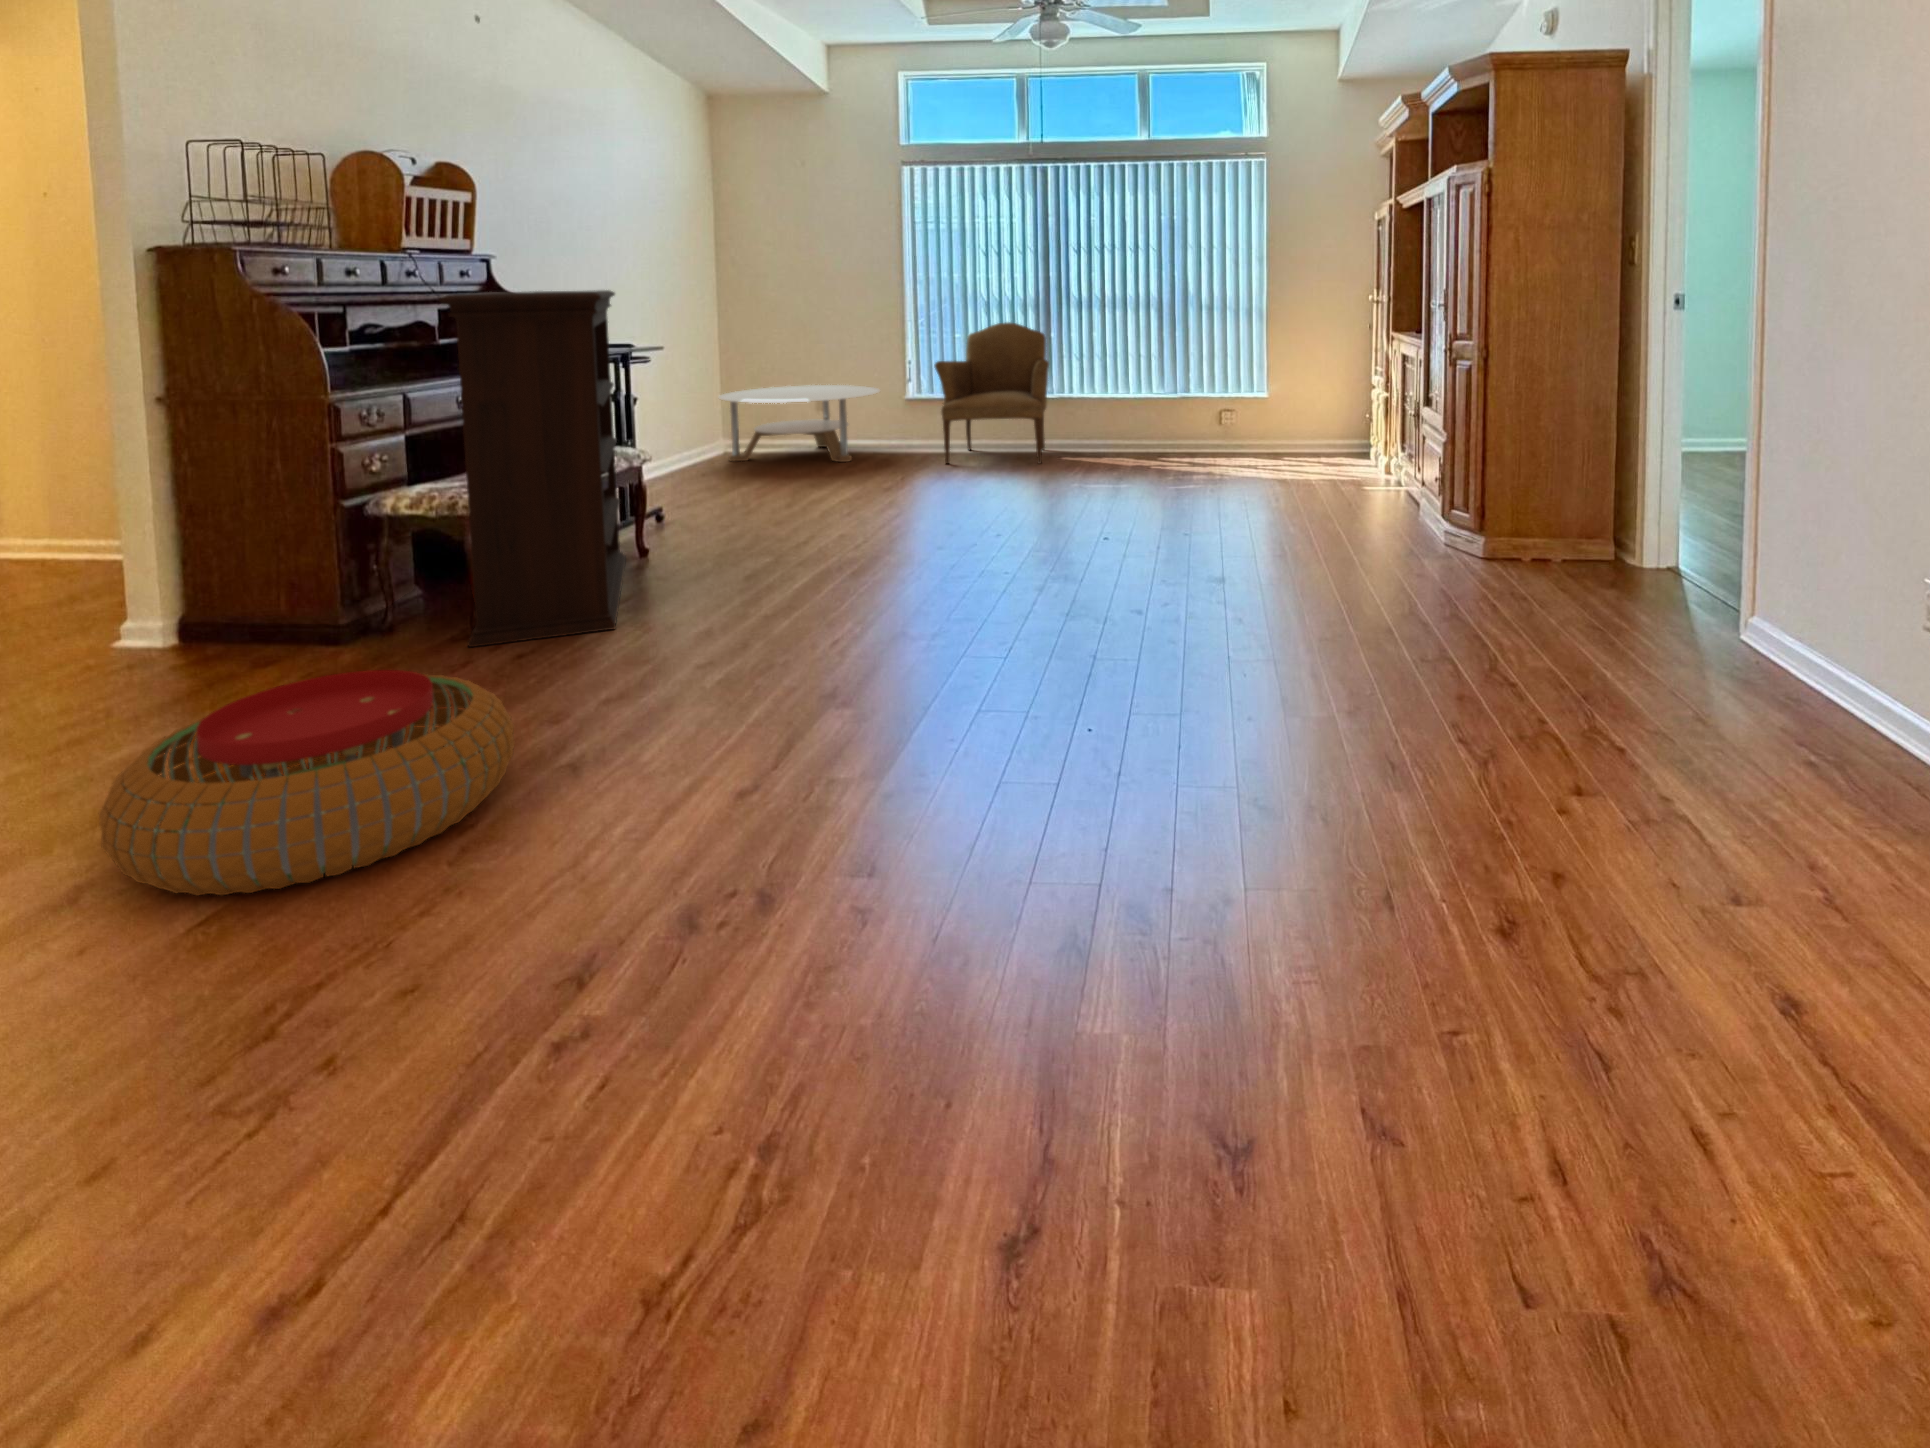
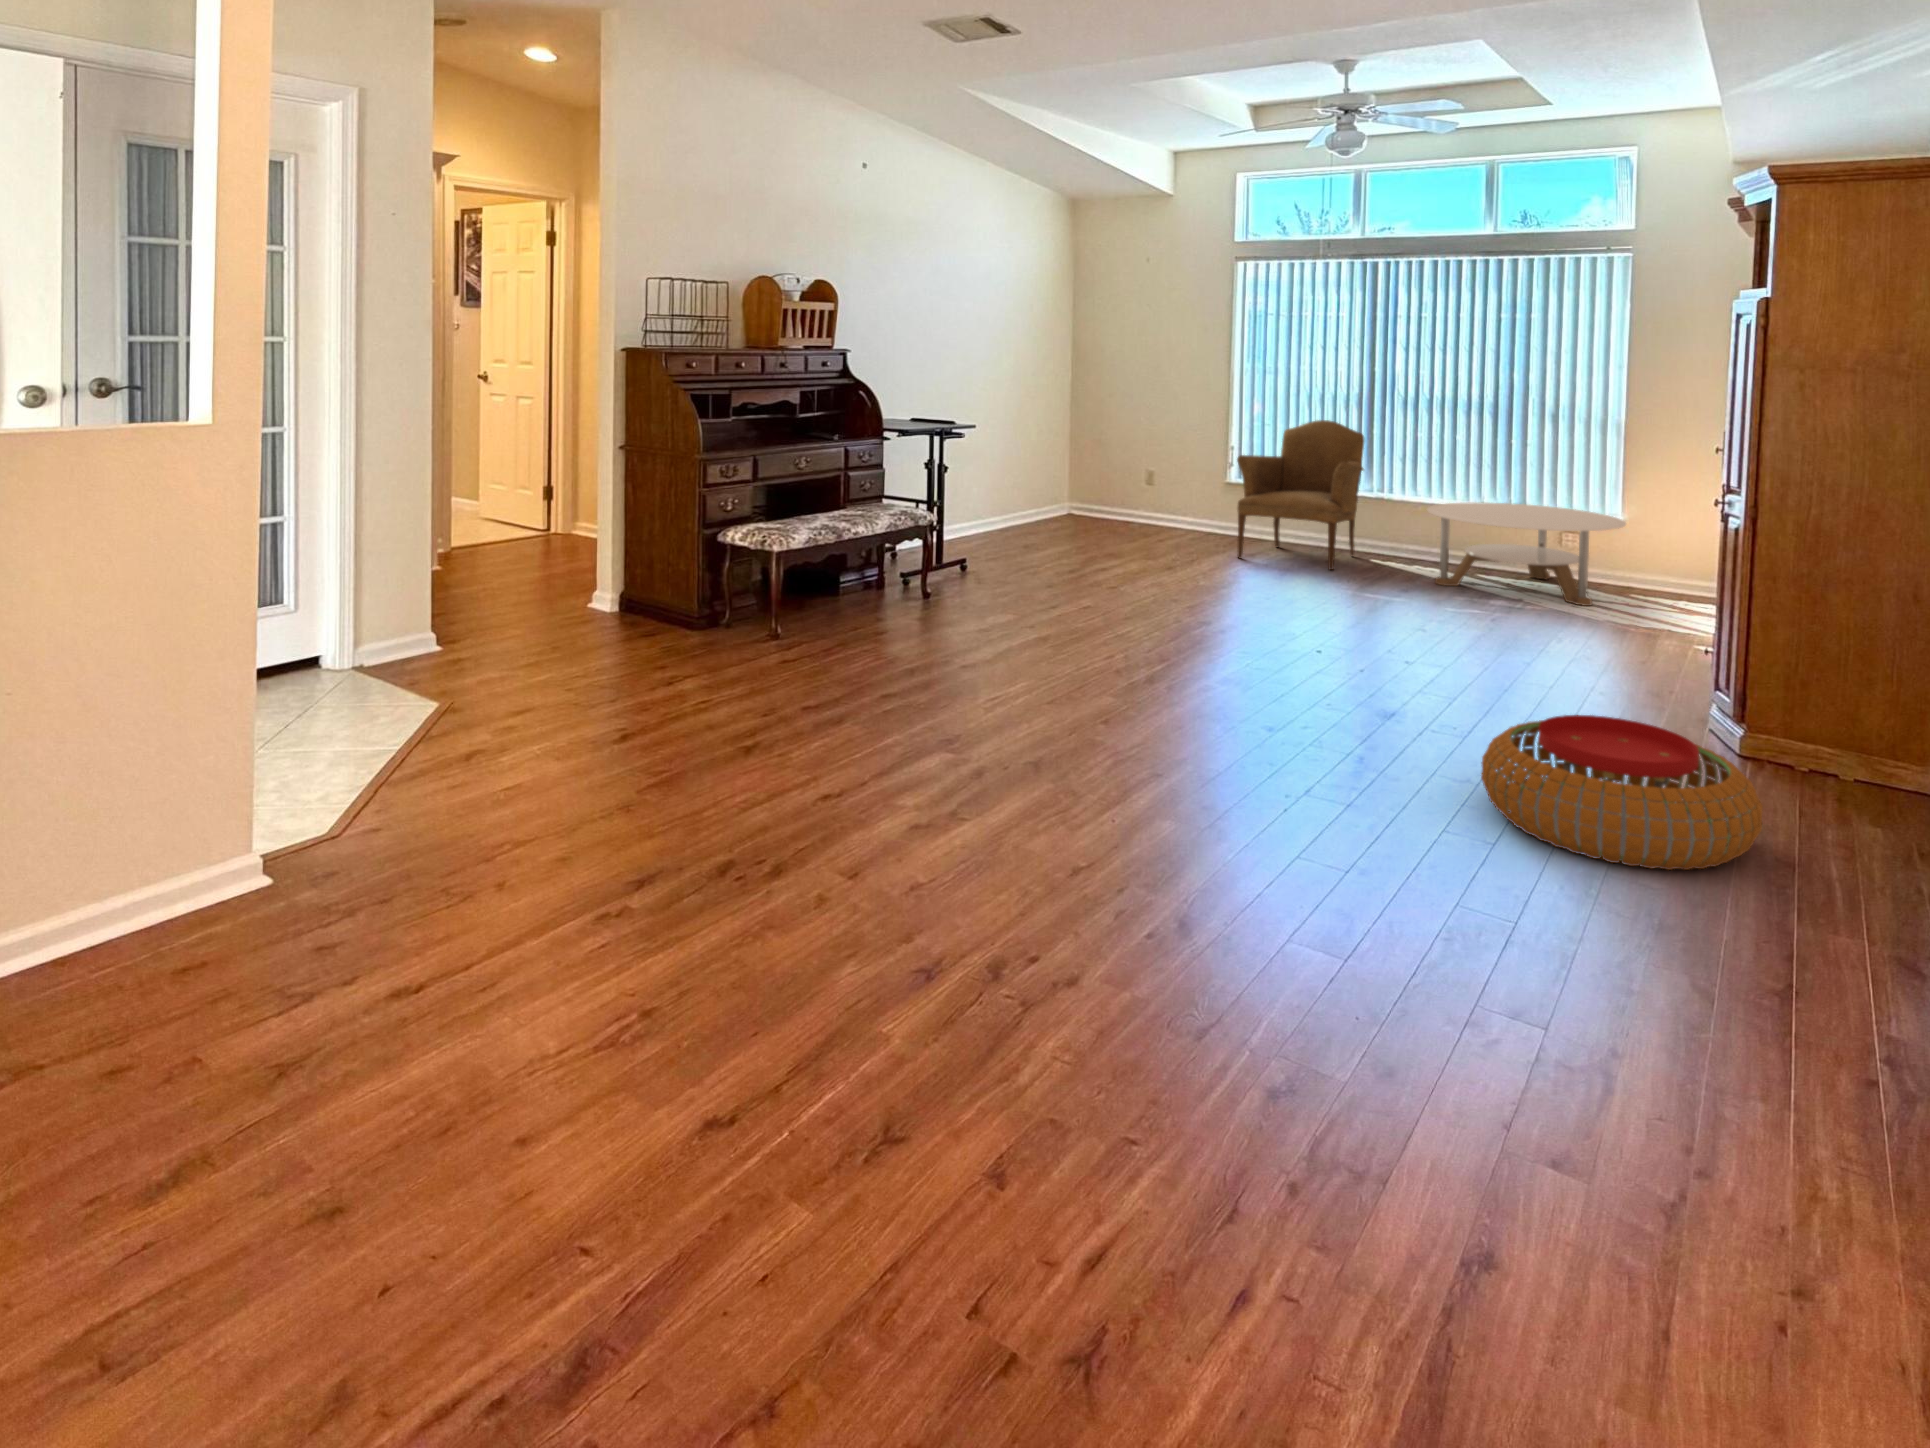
bookshelf: present [439,290,626,647] -> none [759,382,911,651]
round table: present [719,385,880,462] -> present [1427,502,1626,606]
pouf: present [99,670,515,895] -> present [1481,715,1763,870]

